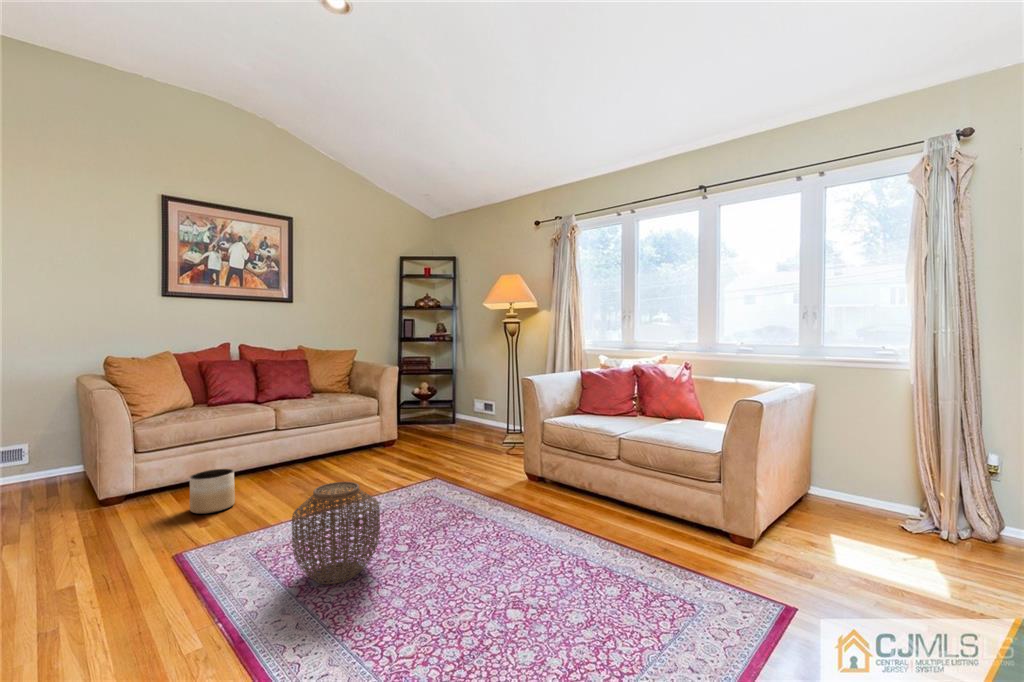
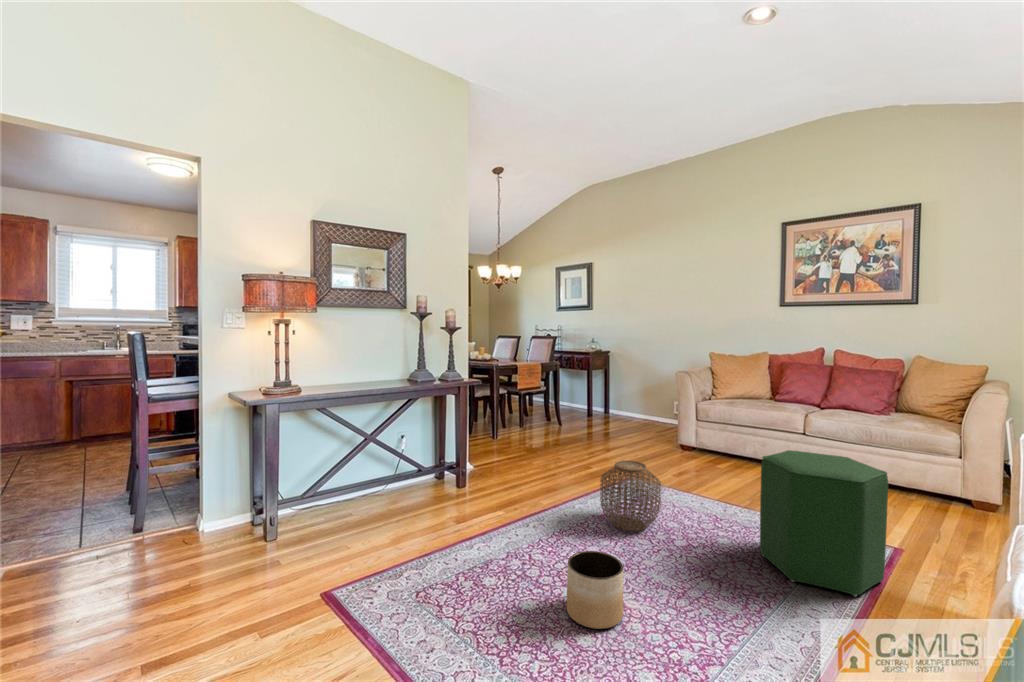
ottoman: none [415,411,501,516] -> present [760,450,888,597]
planter: present [190,469,235,514] -> present [567,551,623,629]

